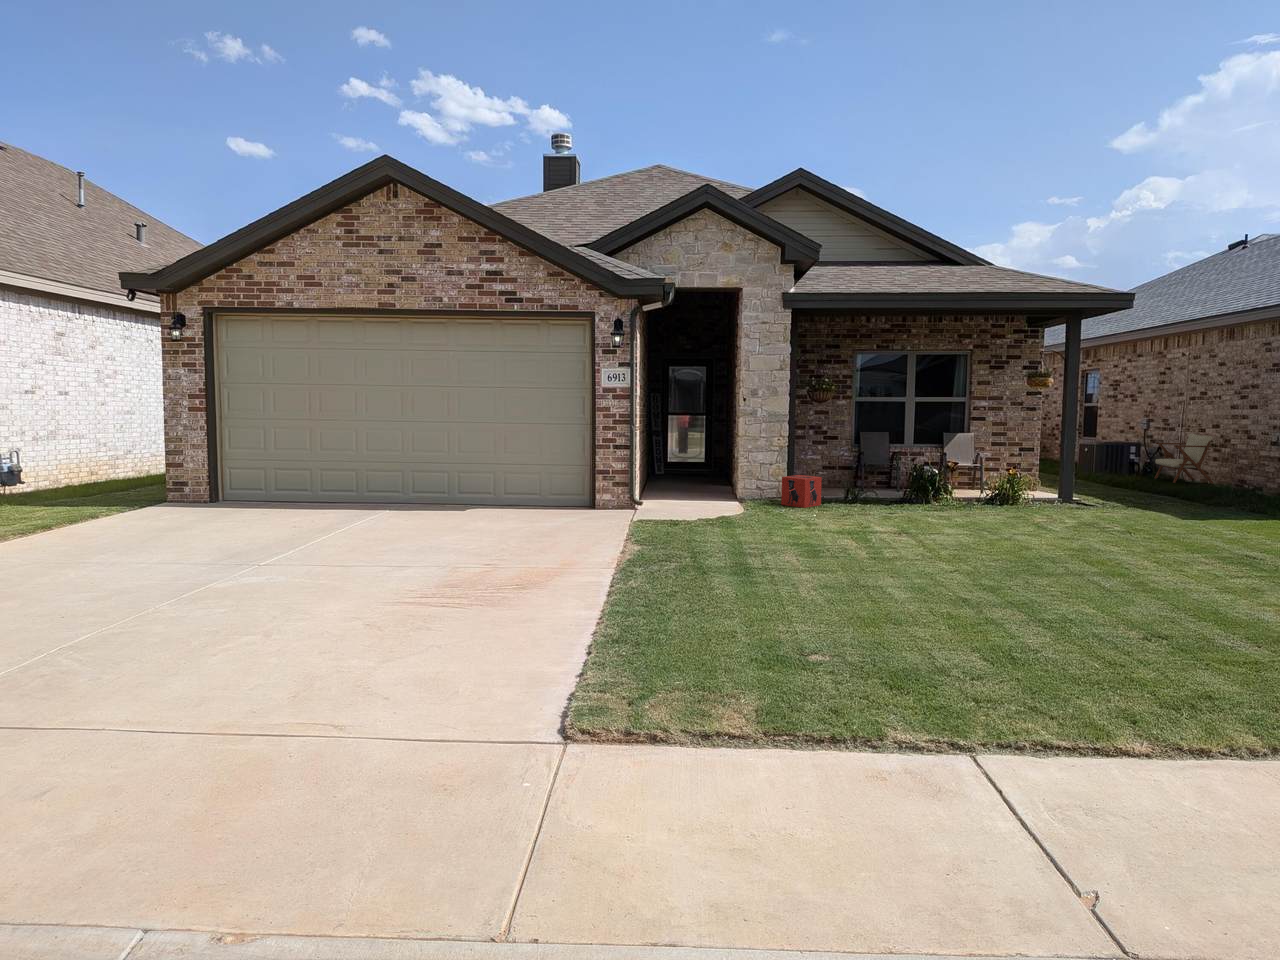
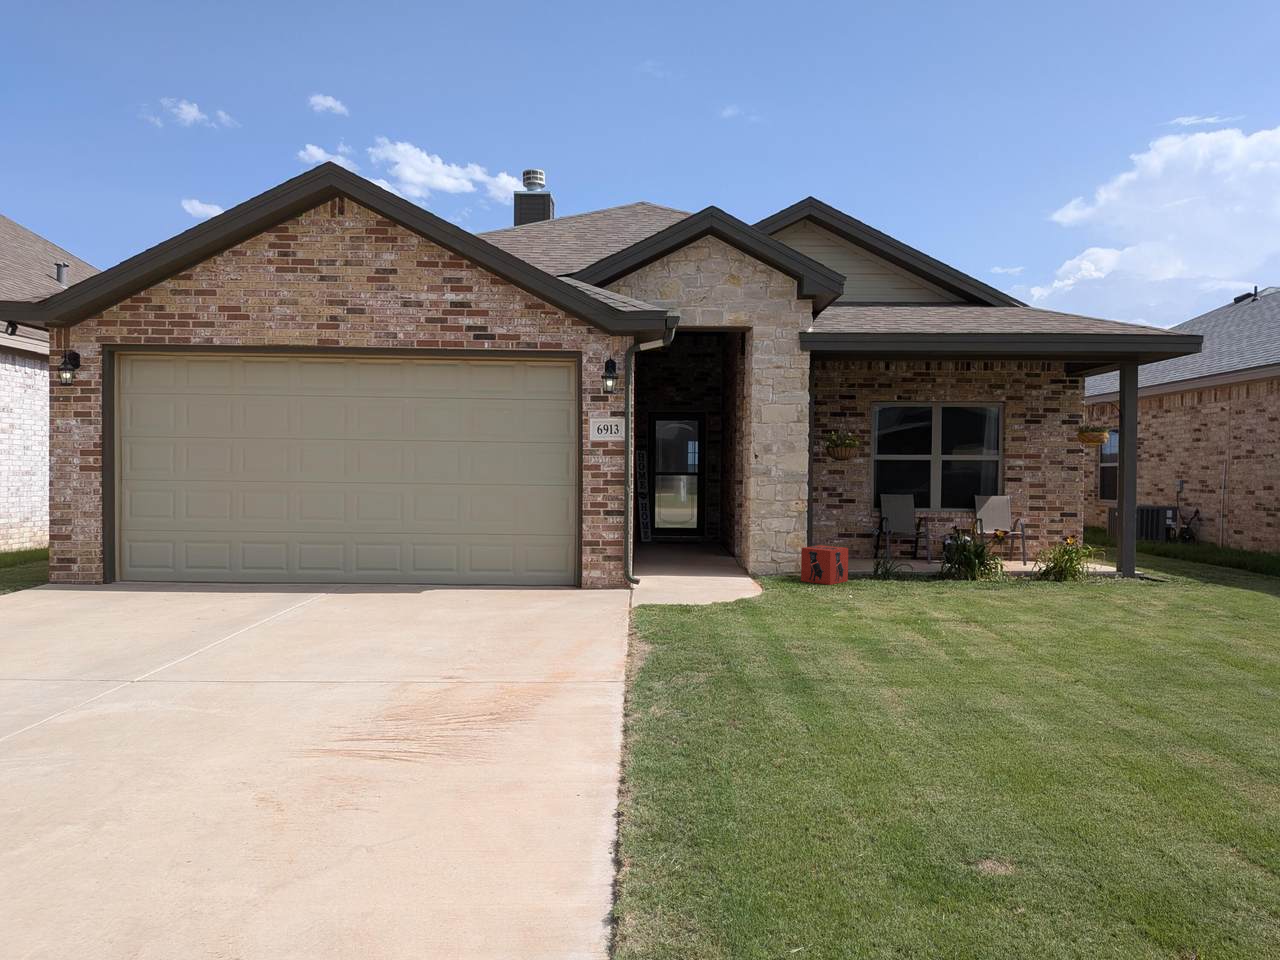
lounge chair: present [1155,434,1213,483] -> none [1200,496,1270,552]

